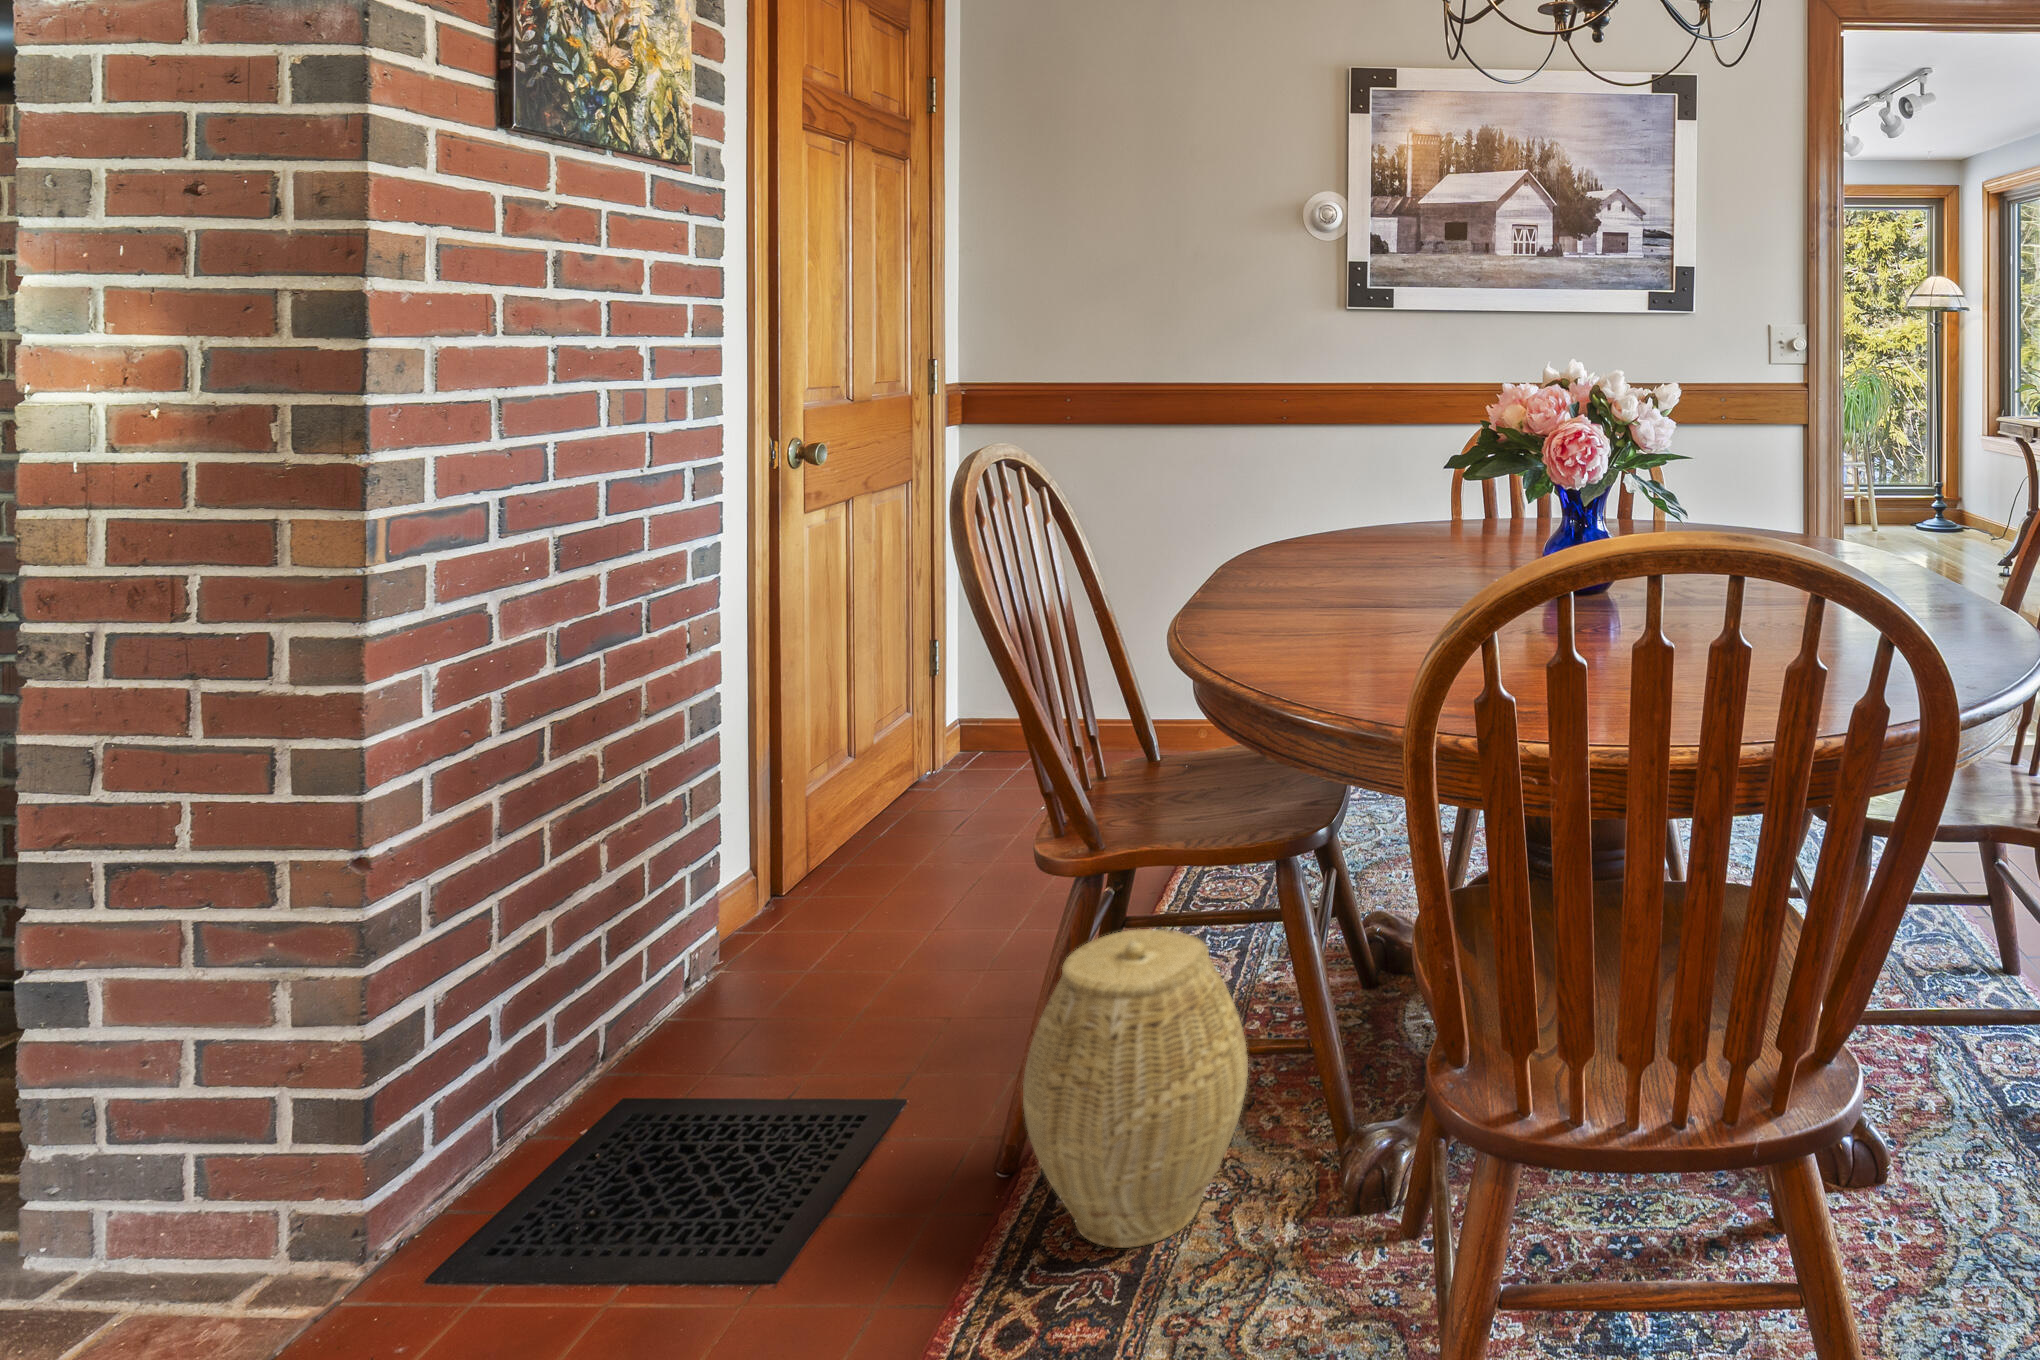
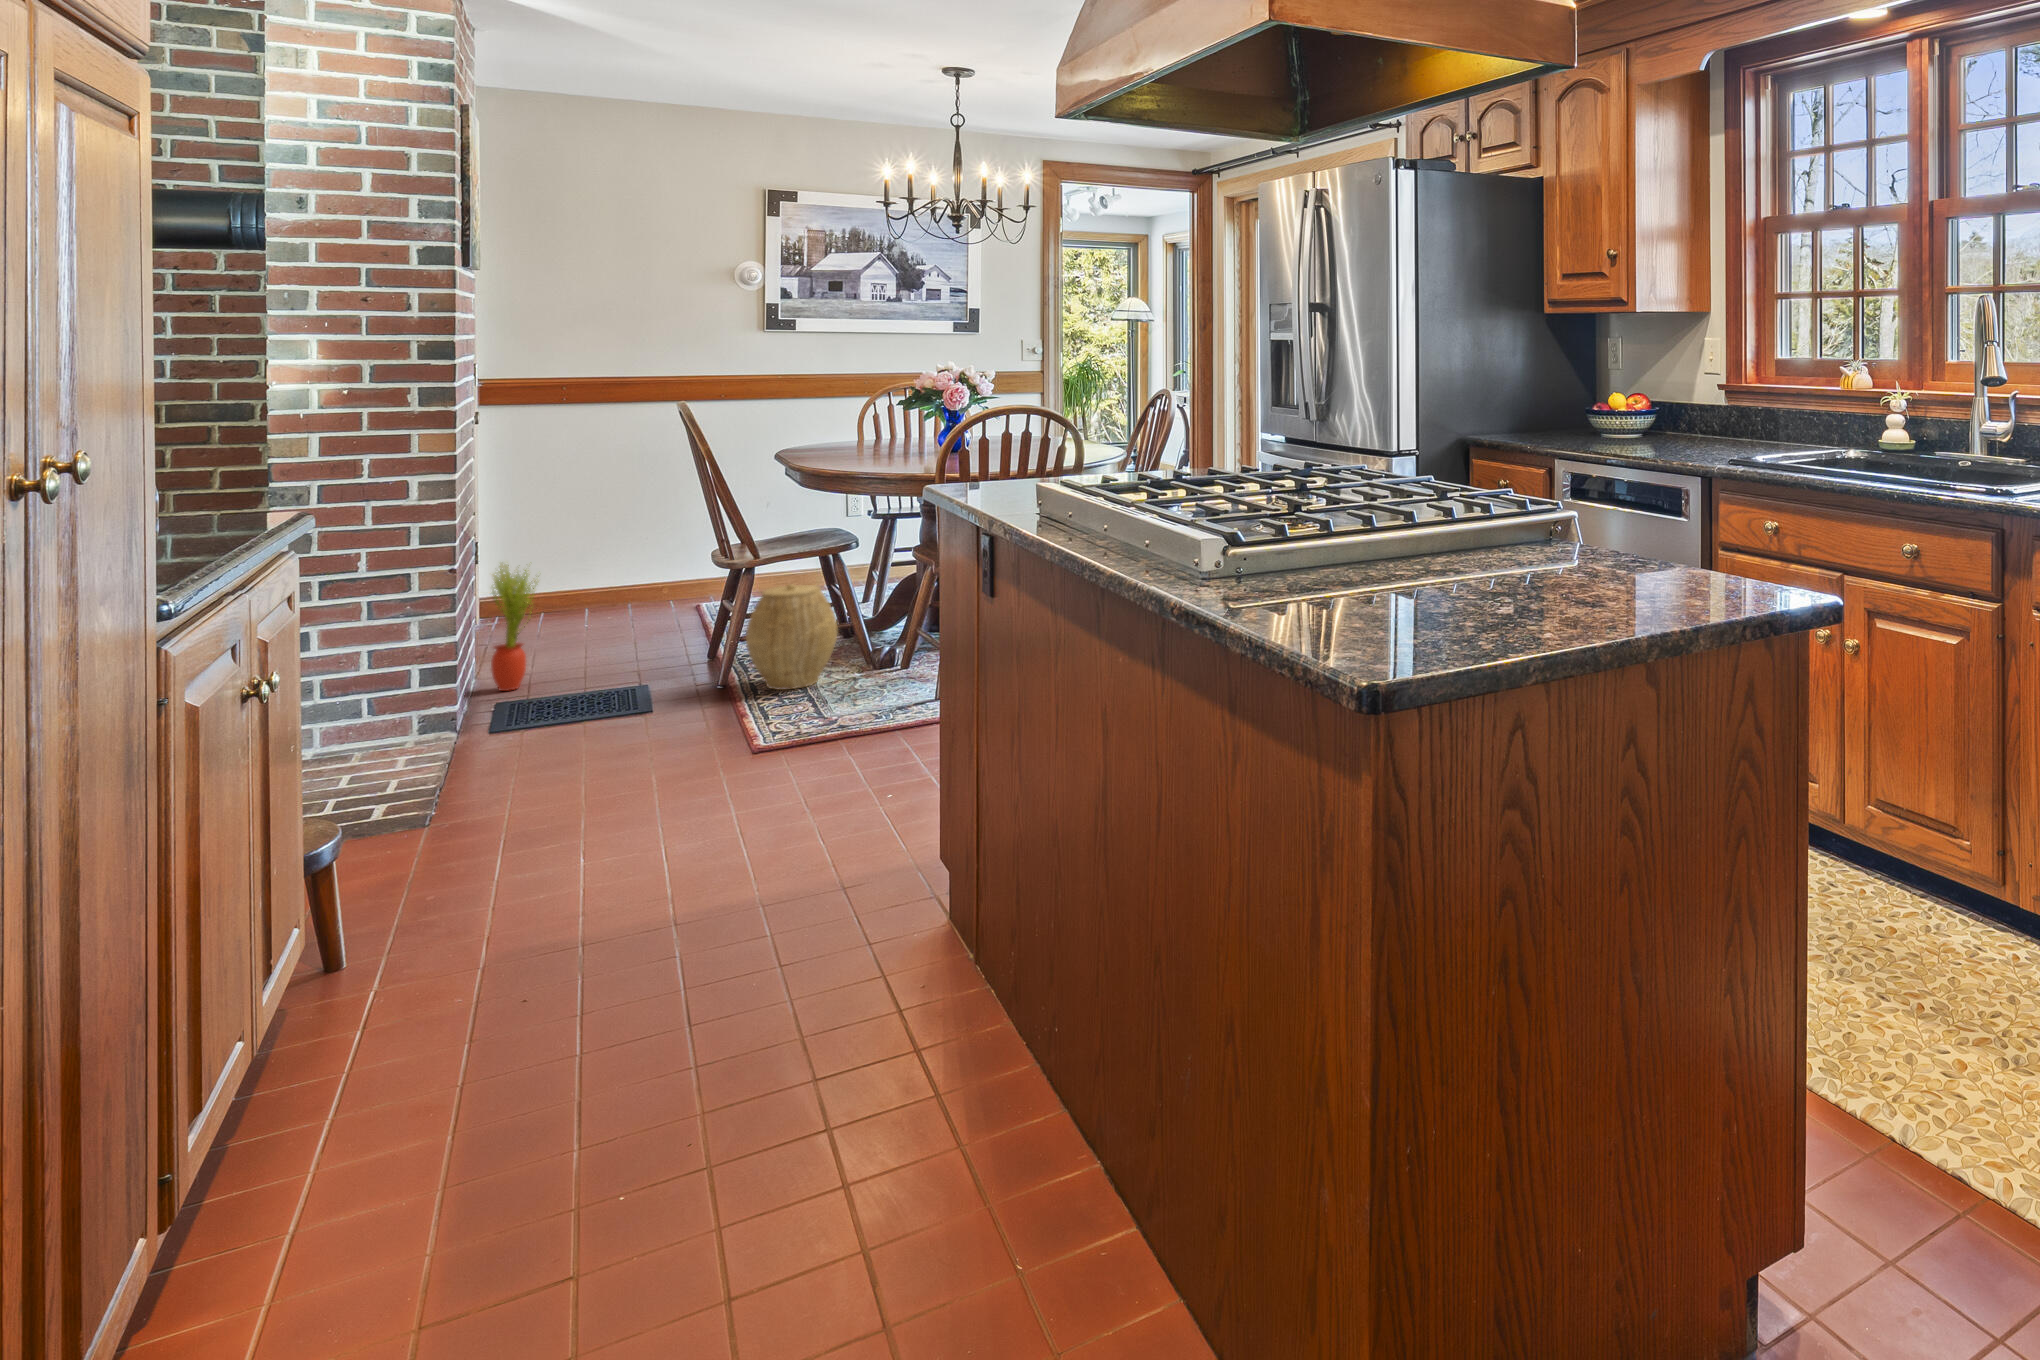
potted plant: none [650,767,758,1048] -> present [491,564,537,691]

